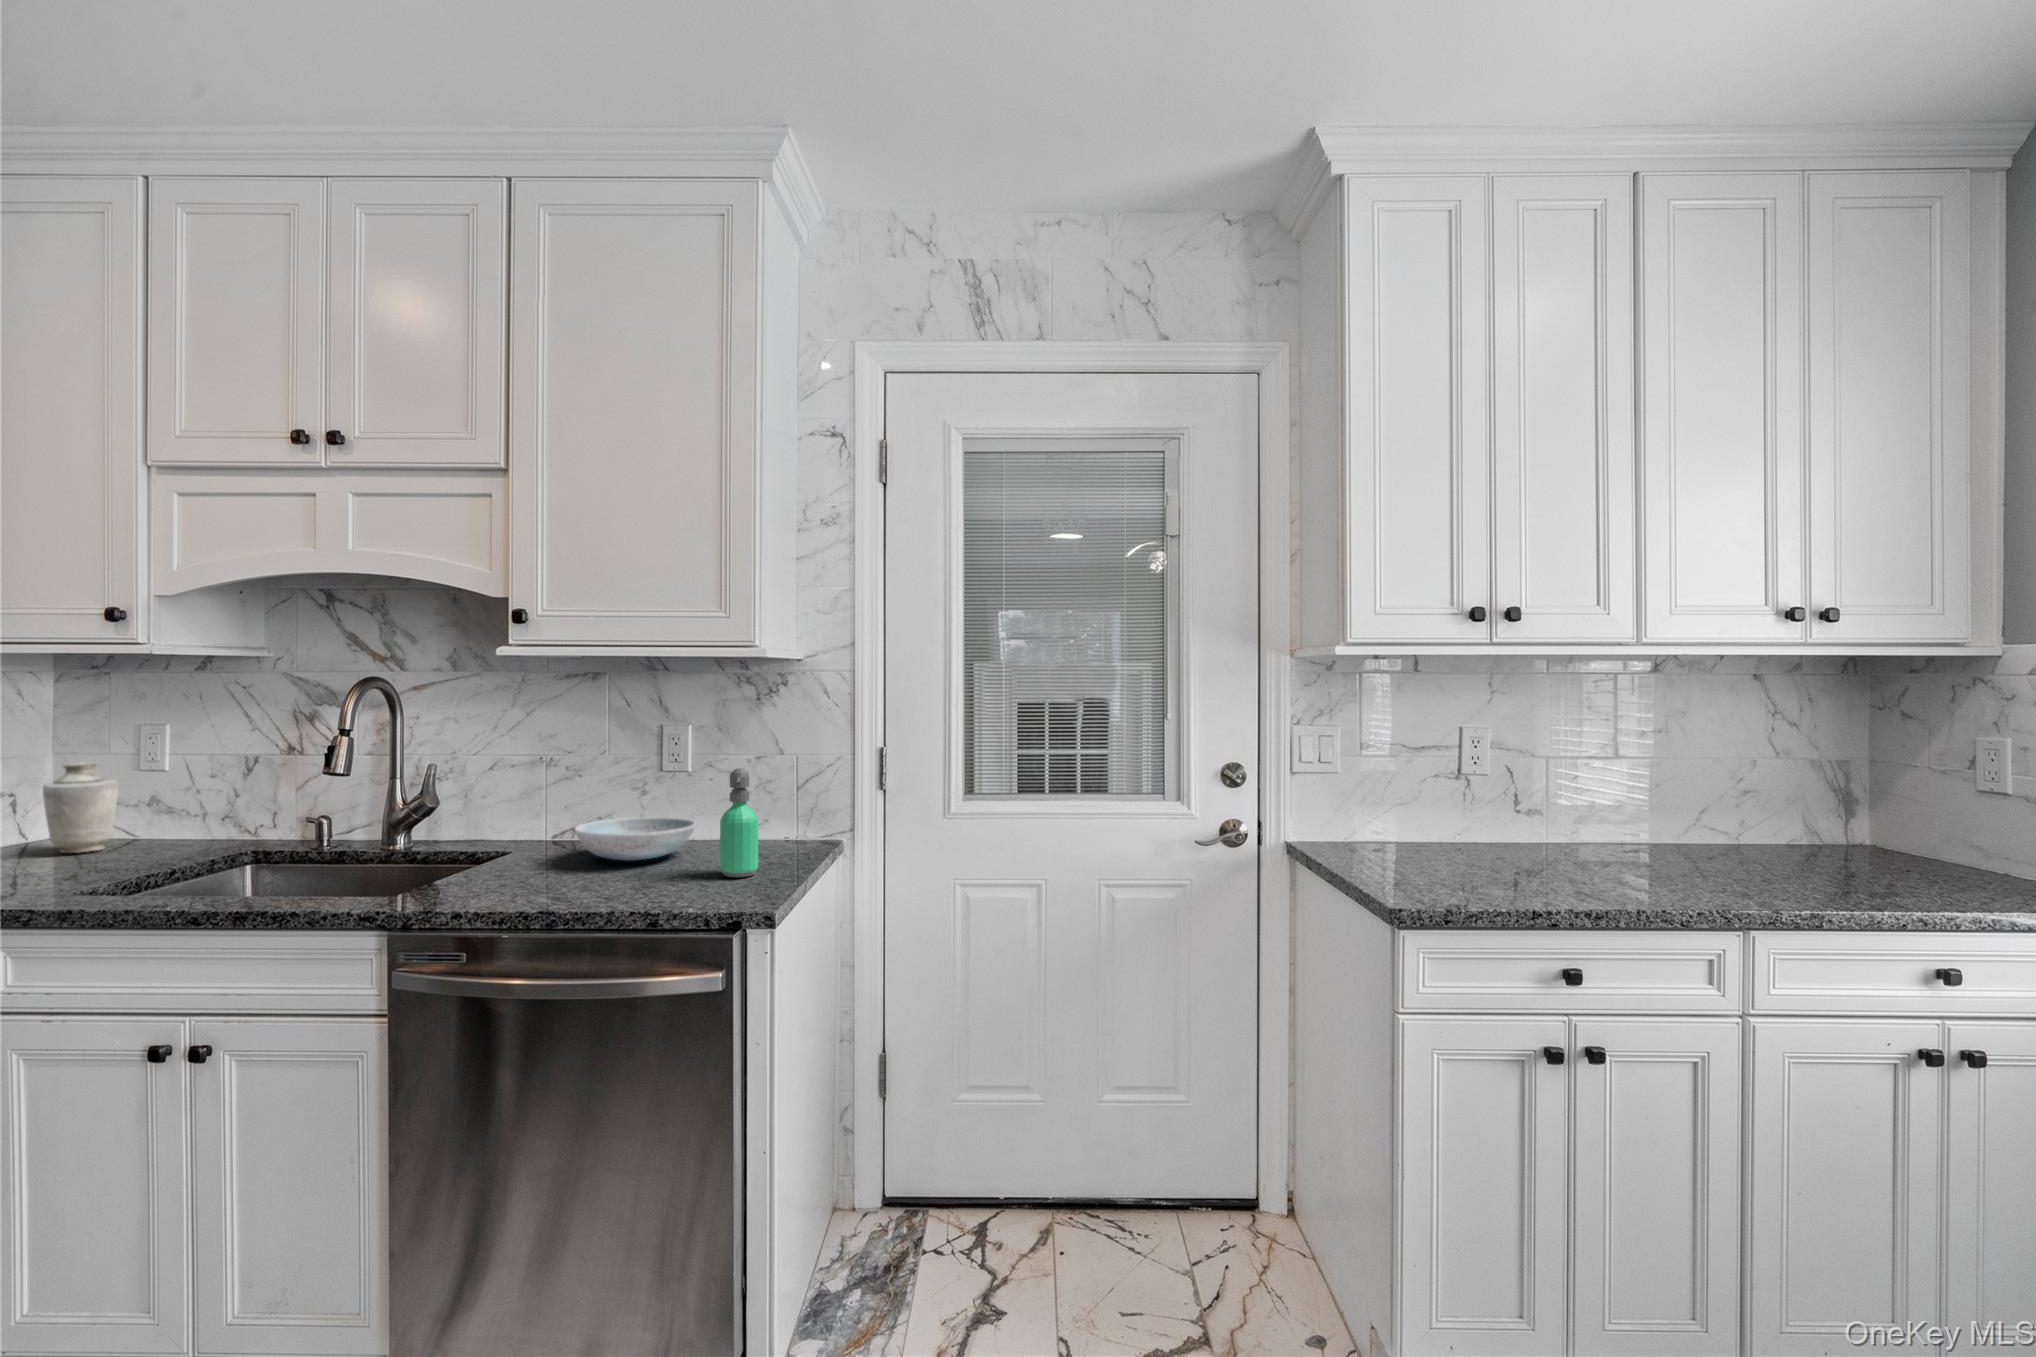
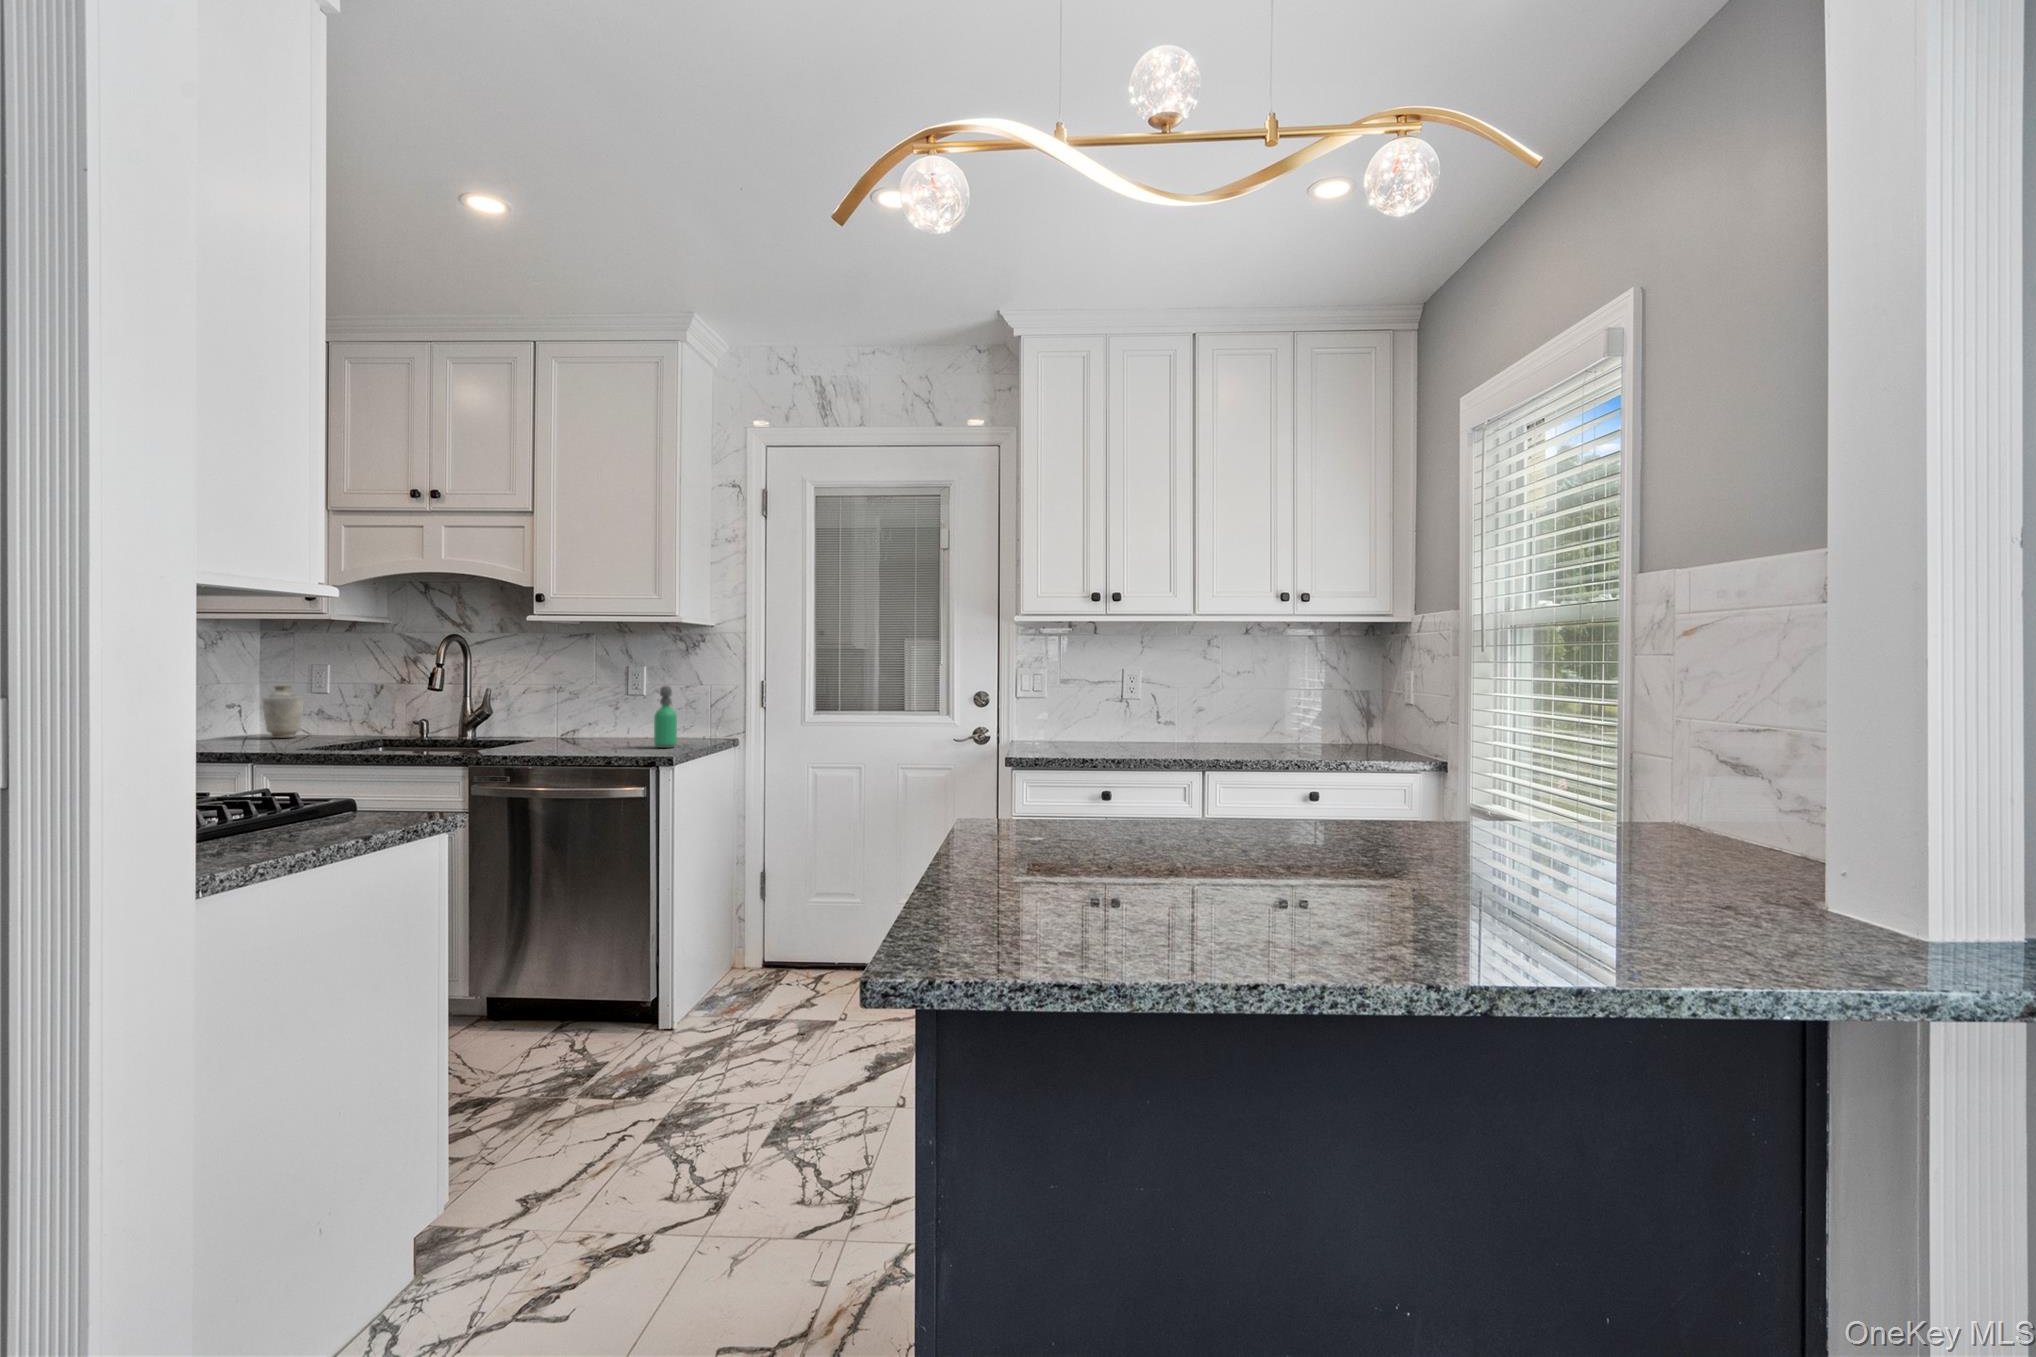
dish: present [575,817,696,861] -> none [572,721,645,742]

